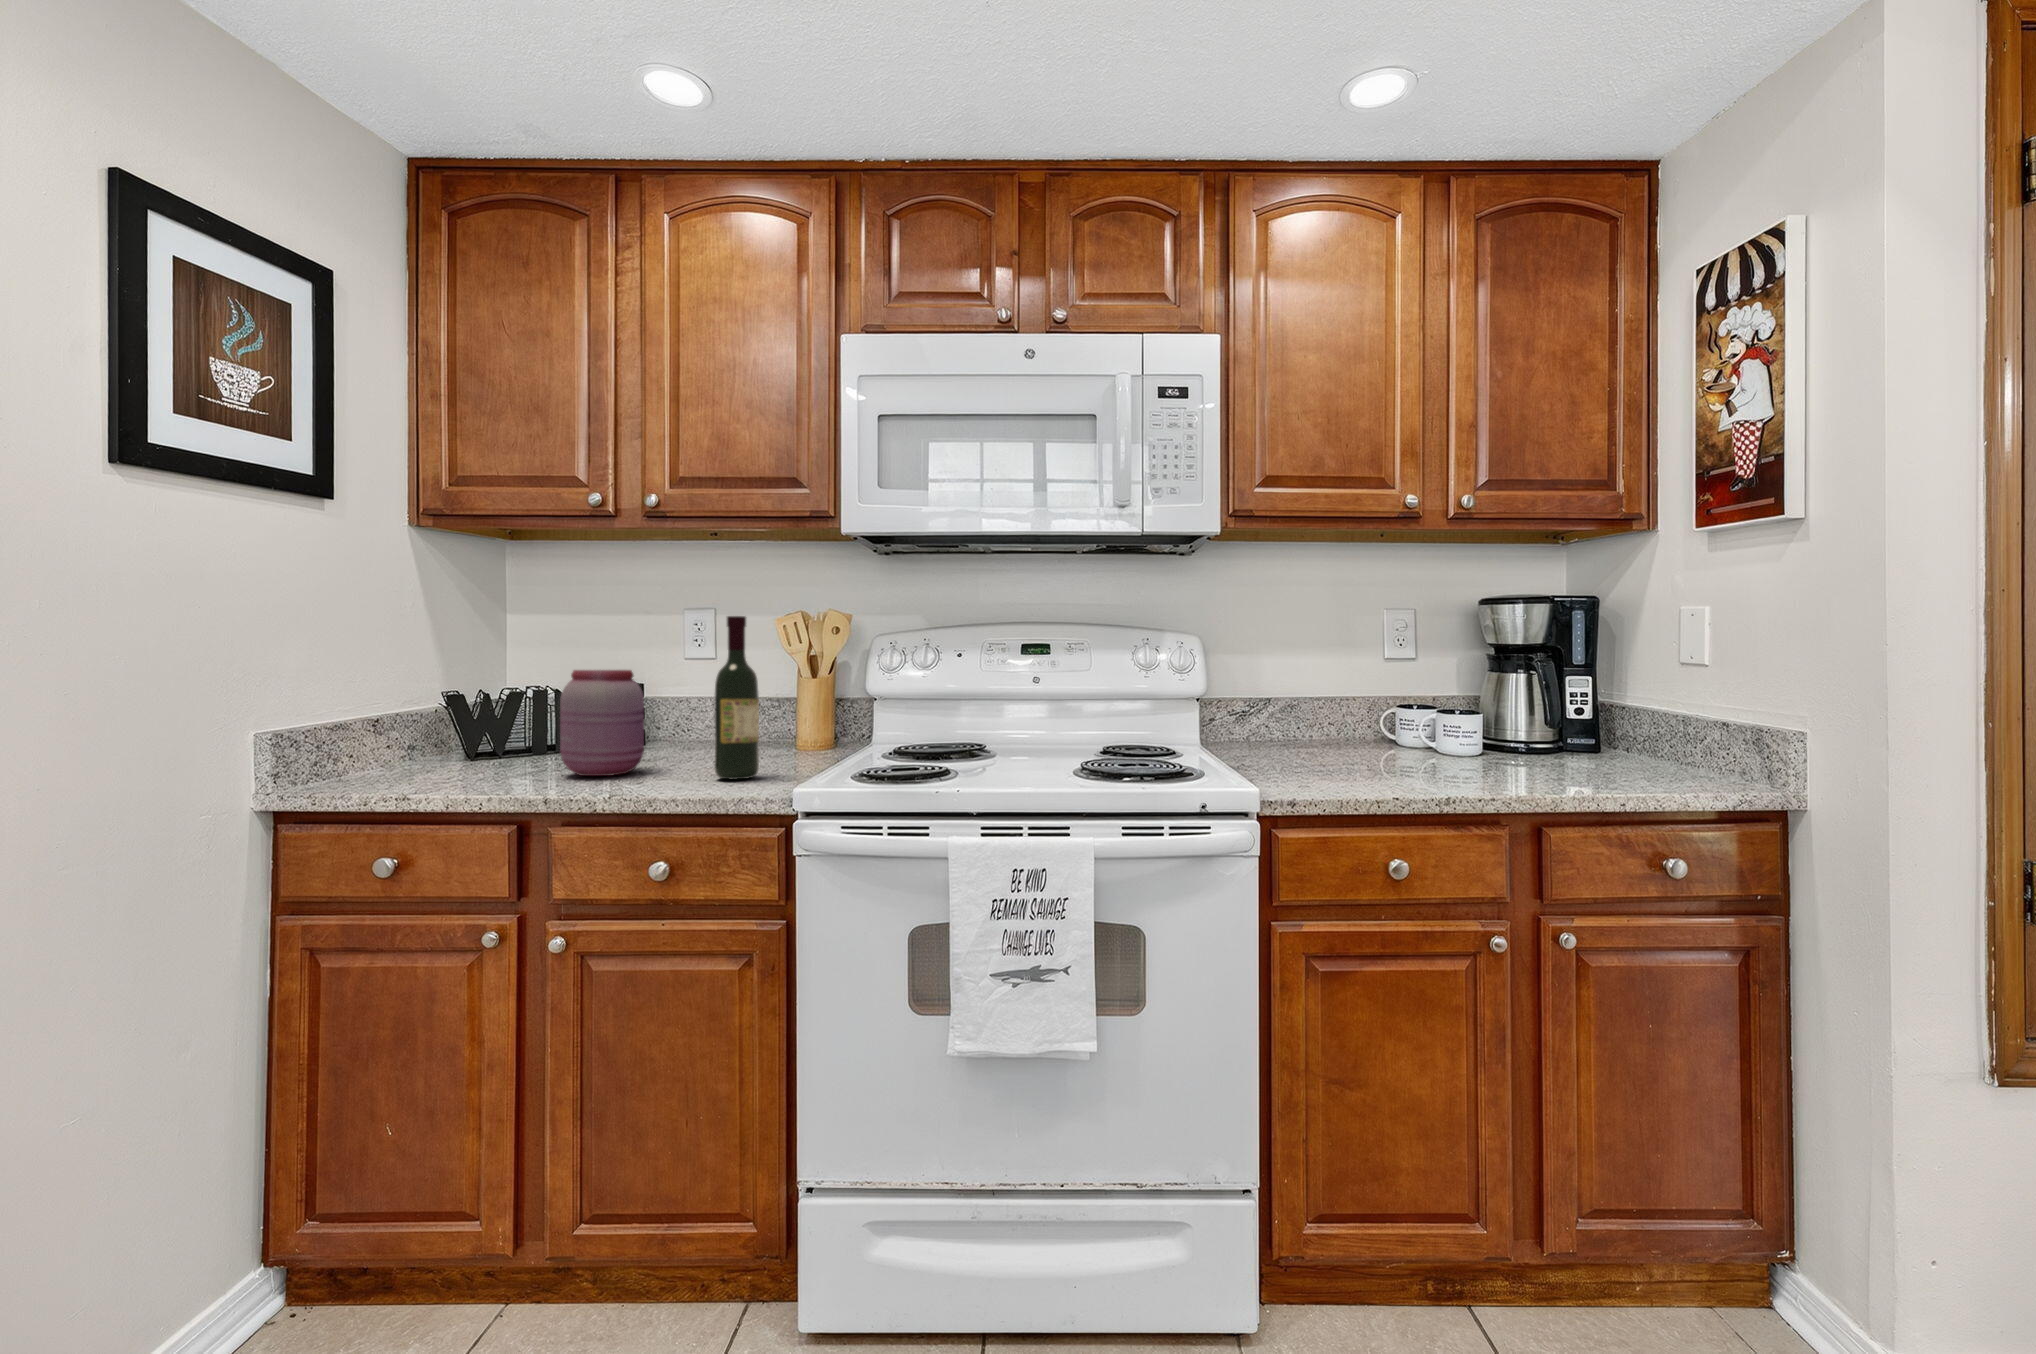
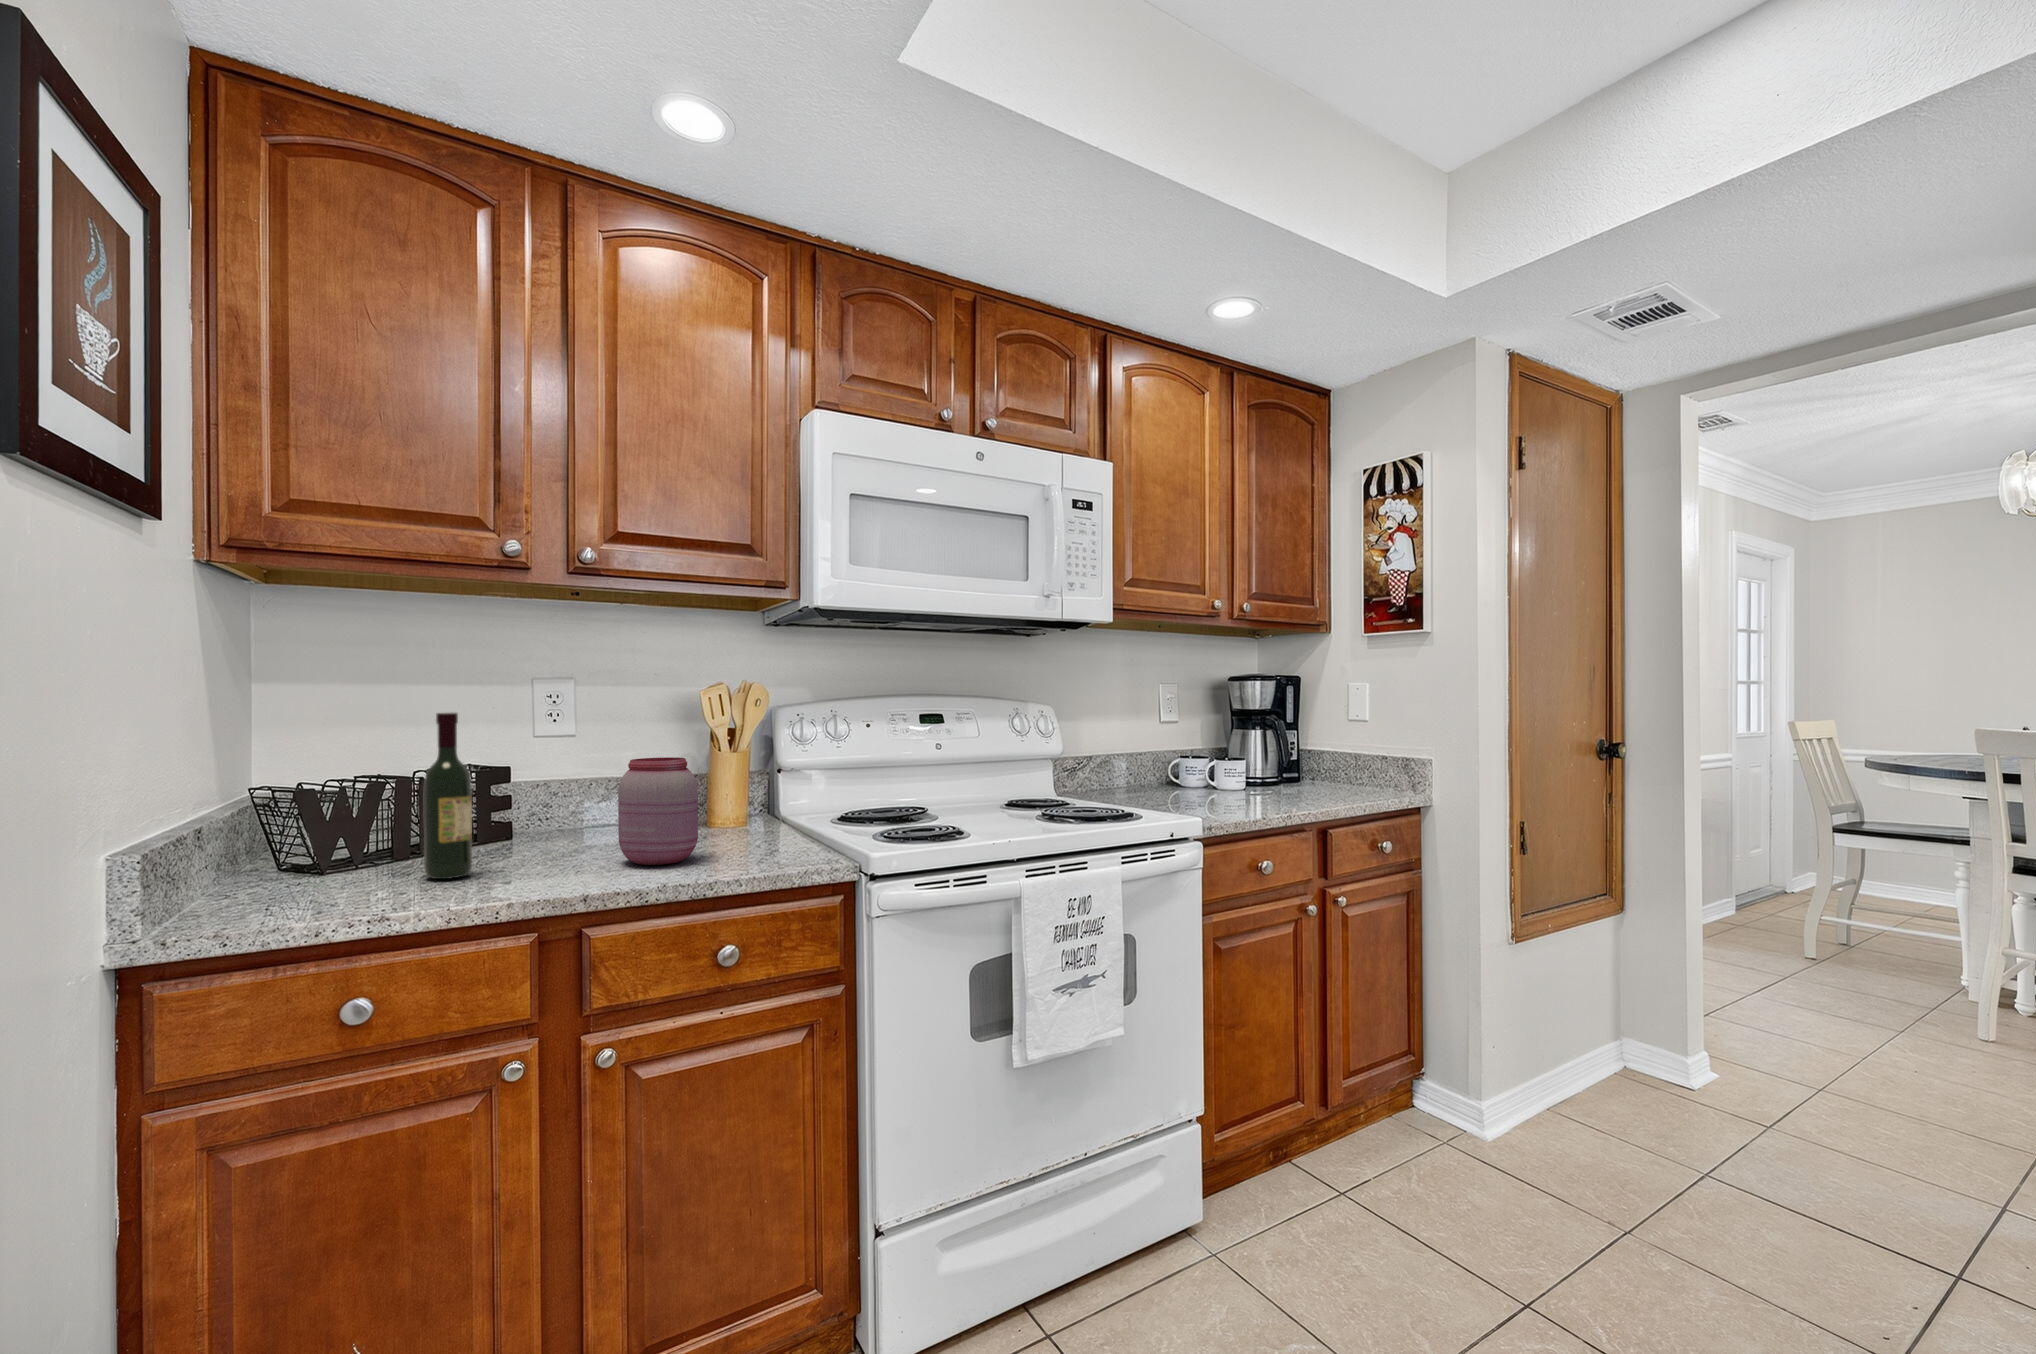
wine bottle: present [714,616,759,779] -> present [424,713,472,879]

